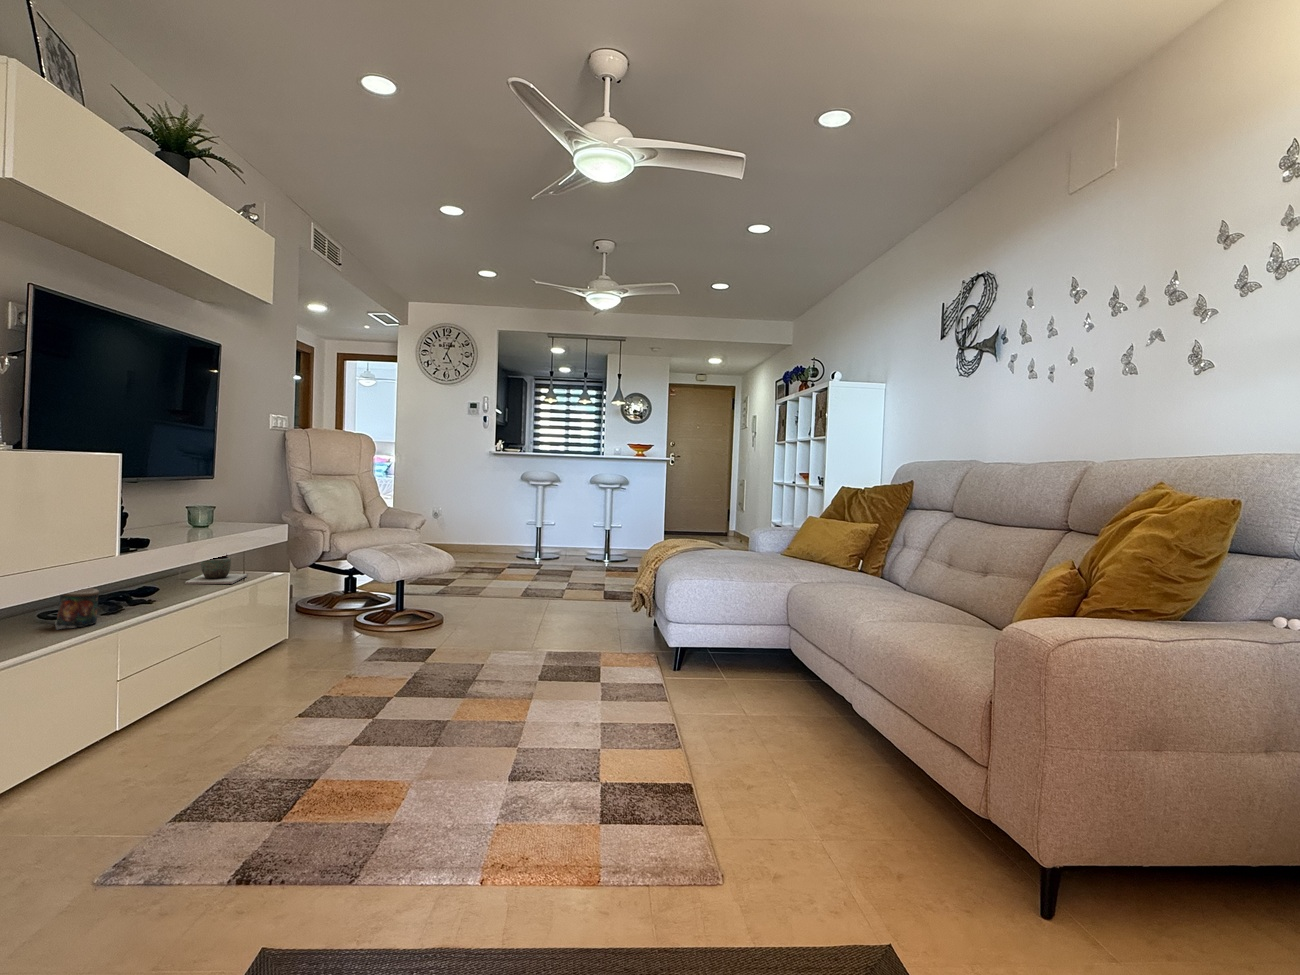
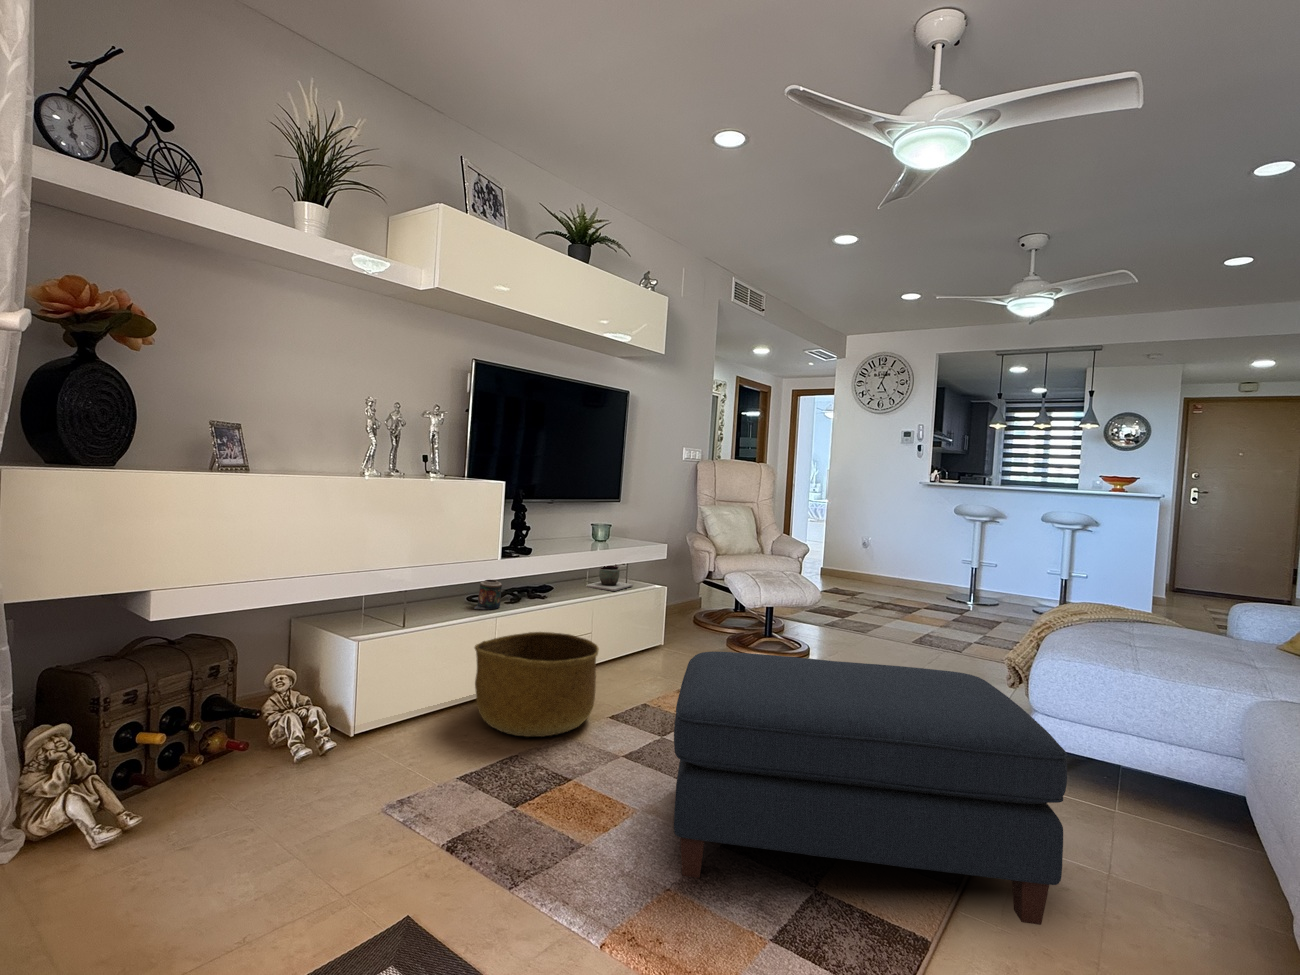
ottoman: none [431,595,747,815] -> present [674,651,1068,925]
basket: none [100,638,287,772] -> present [475,632,599,737]

